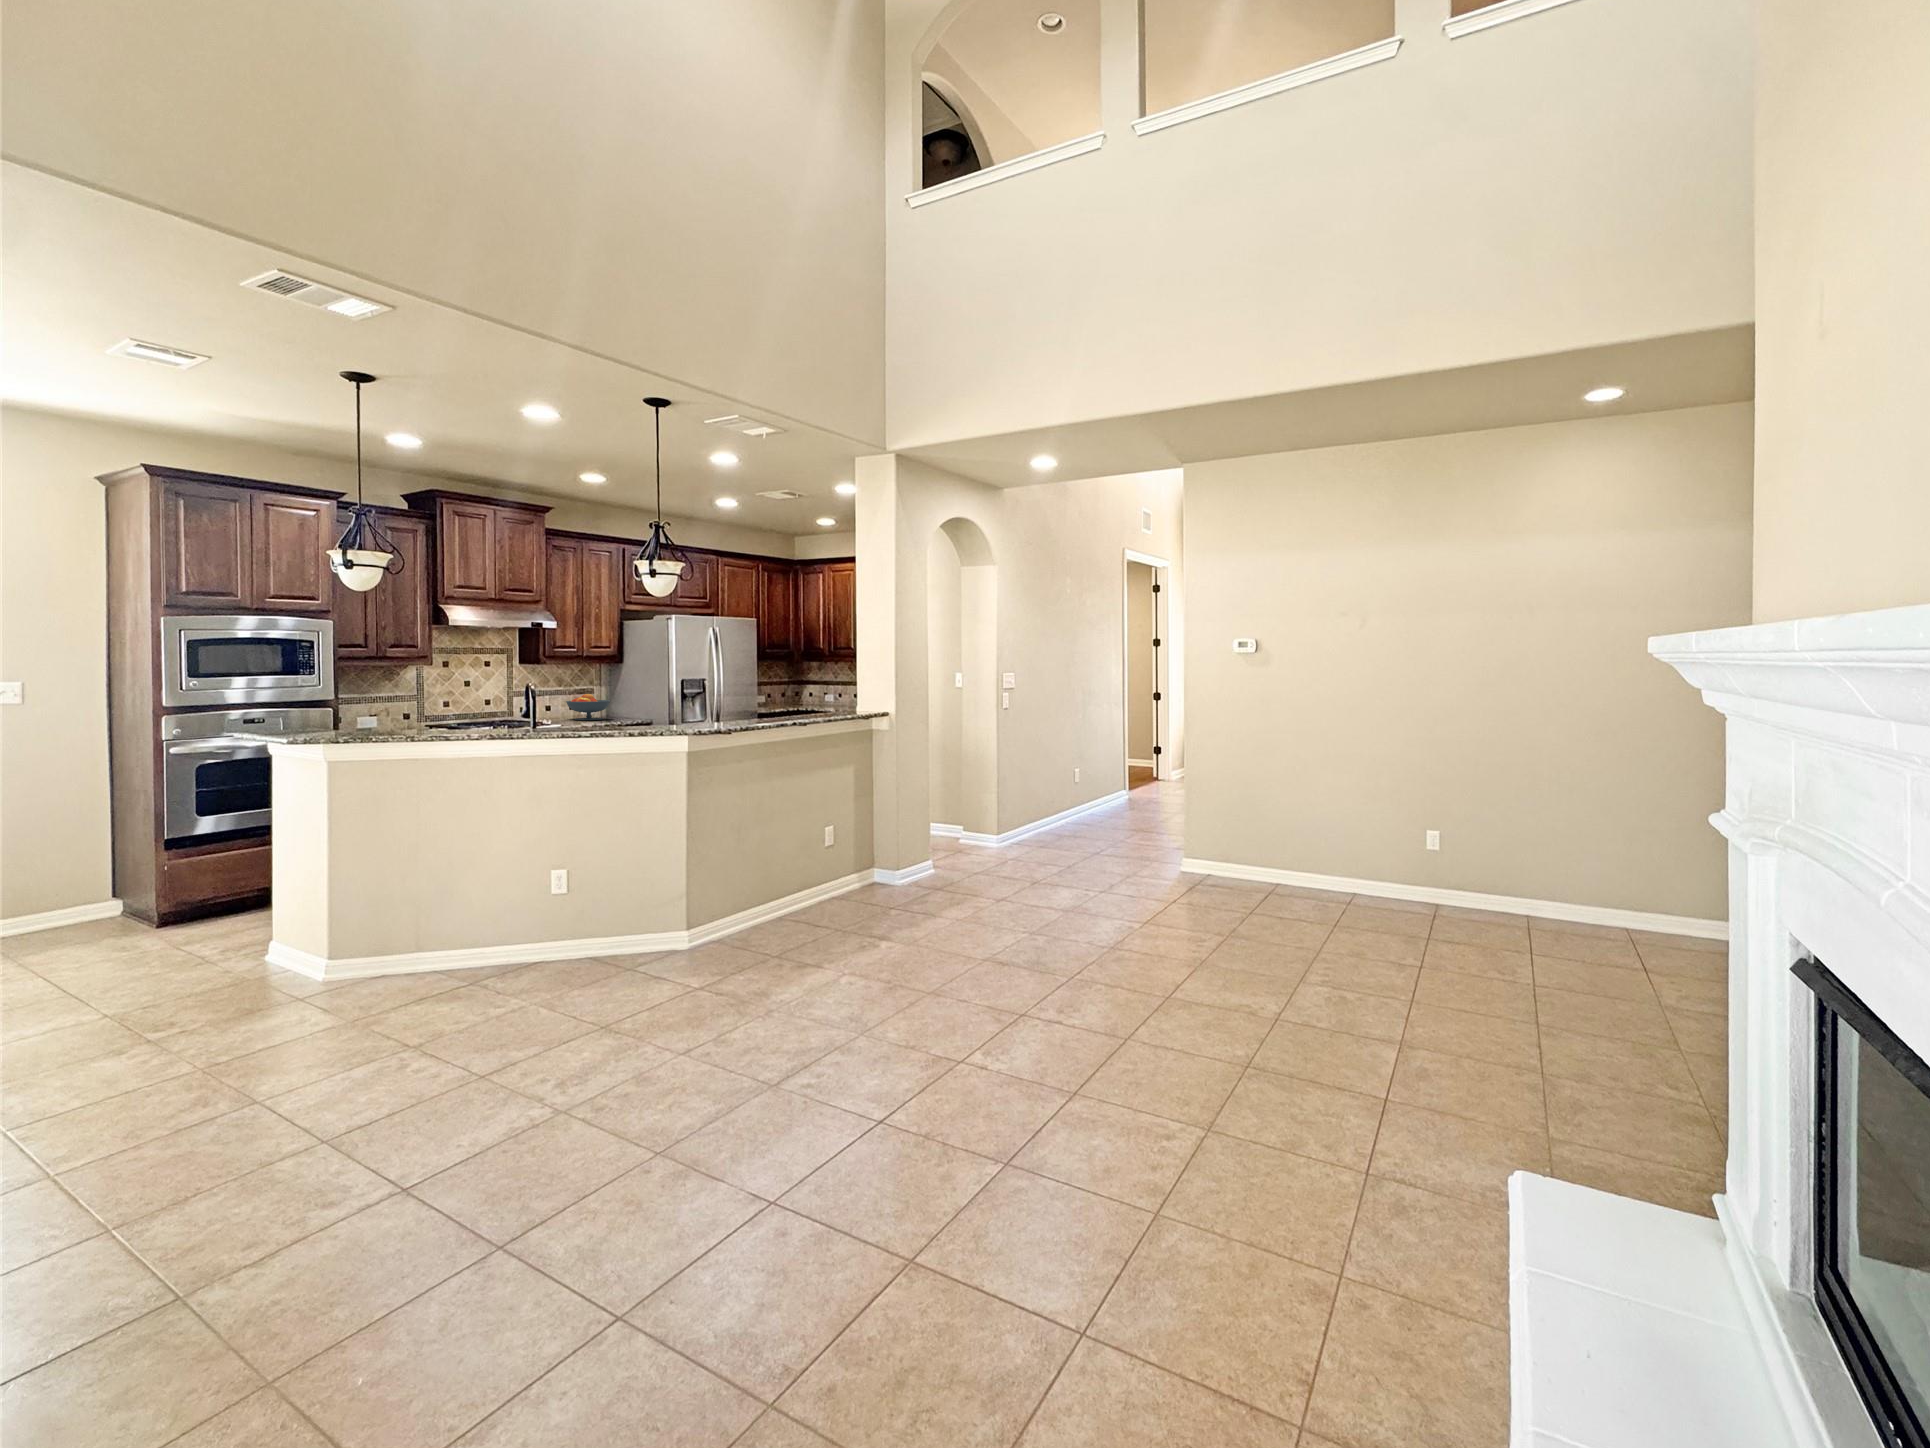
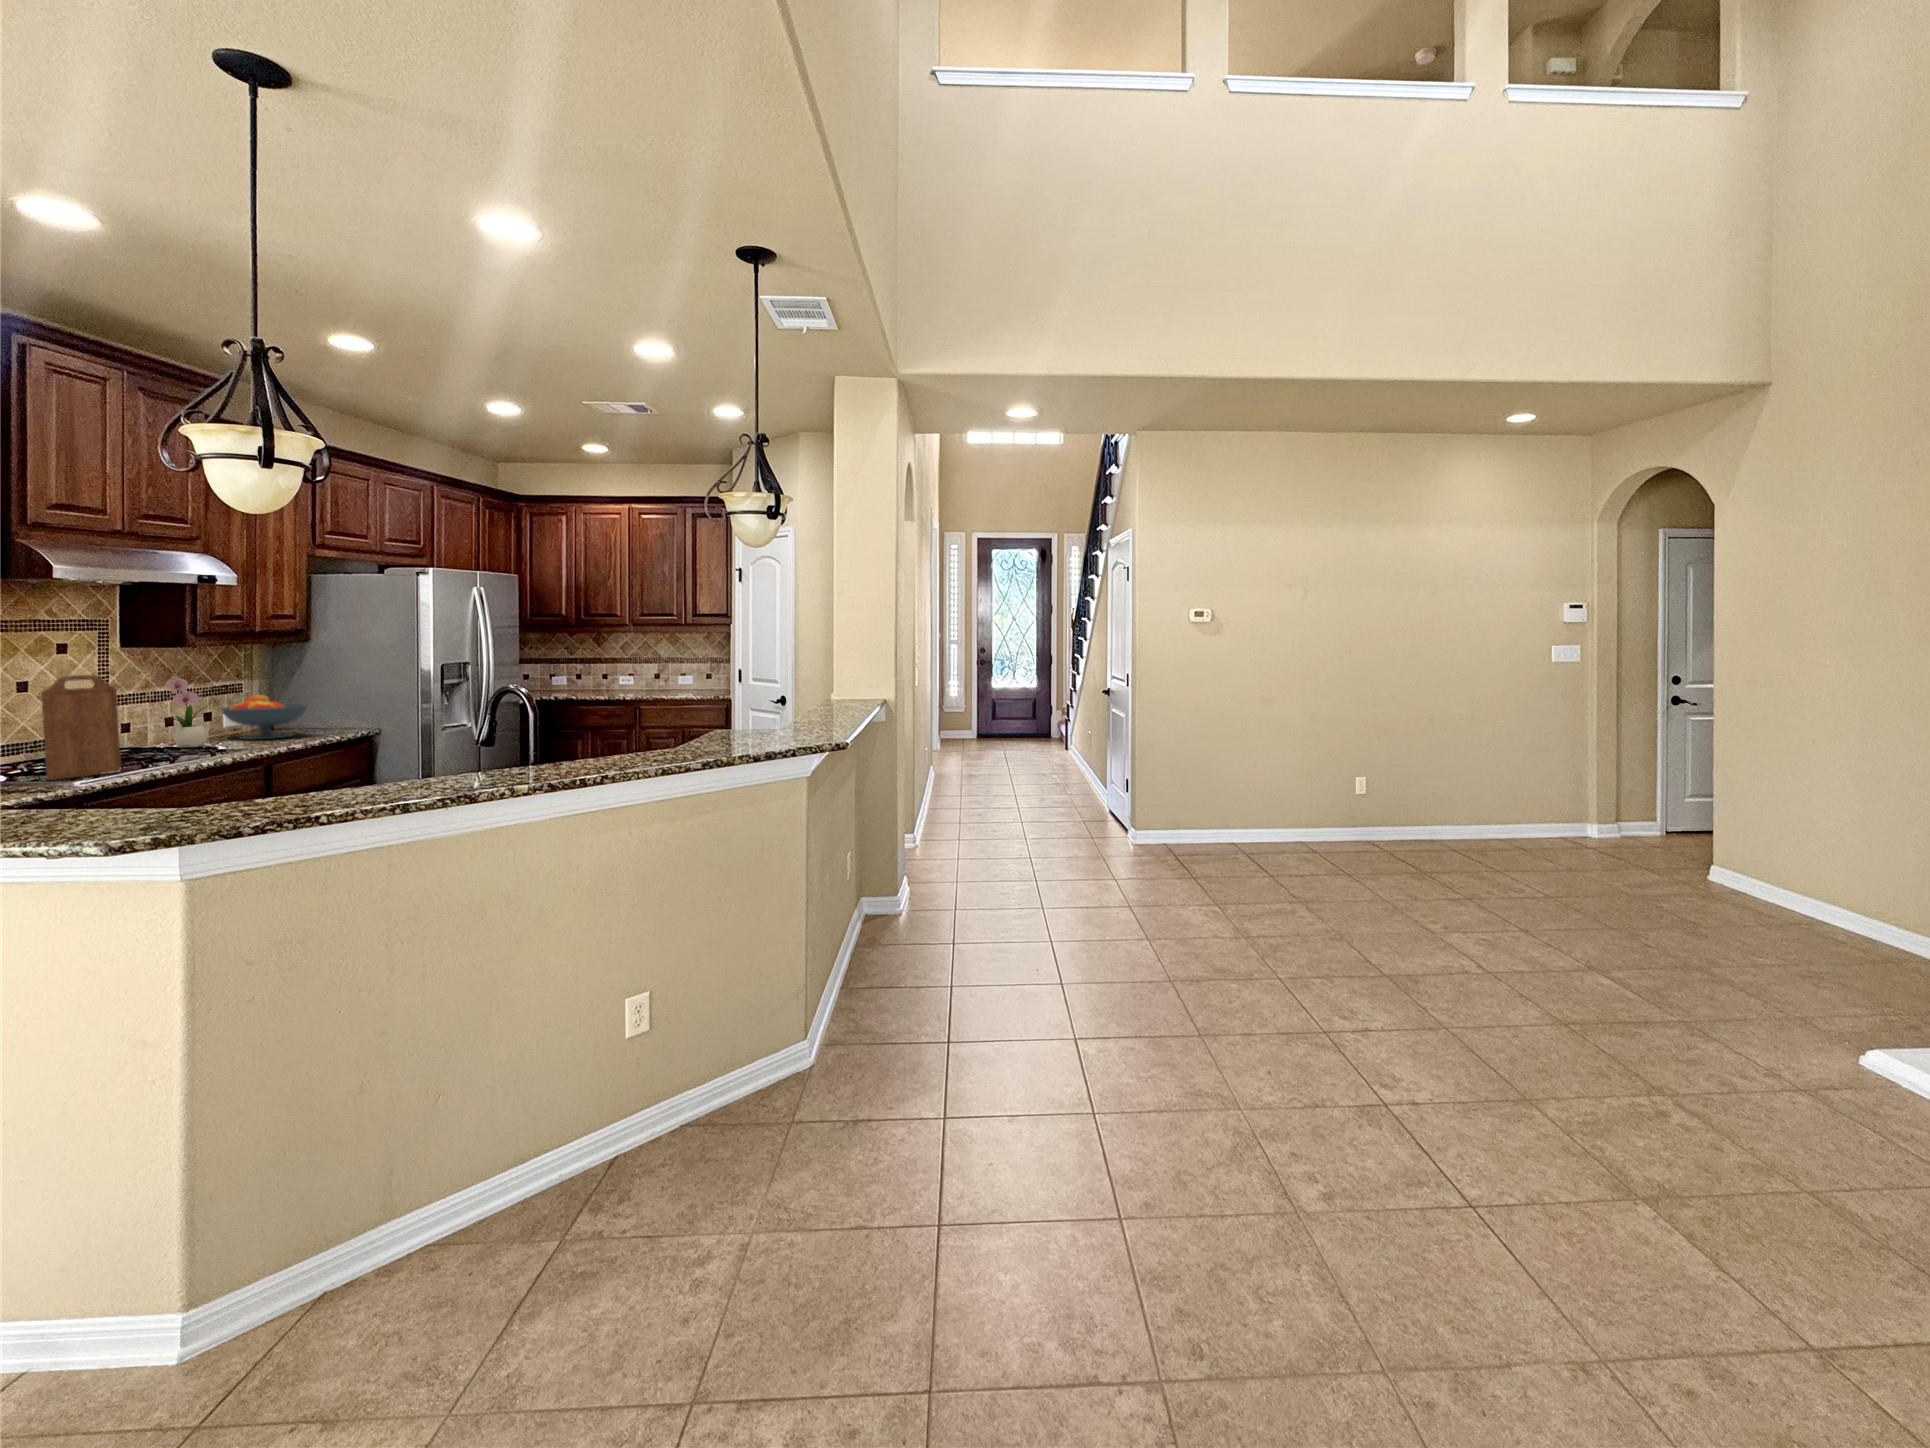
flower arrangement: none [528,675,552,722] -> present [166,666,209,748]
cutting board: none [439,678,476,731] -> present [41,675,121,780]

